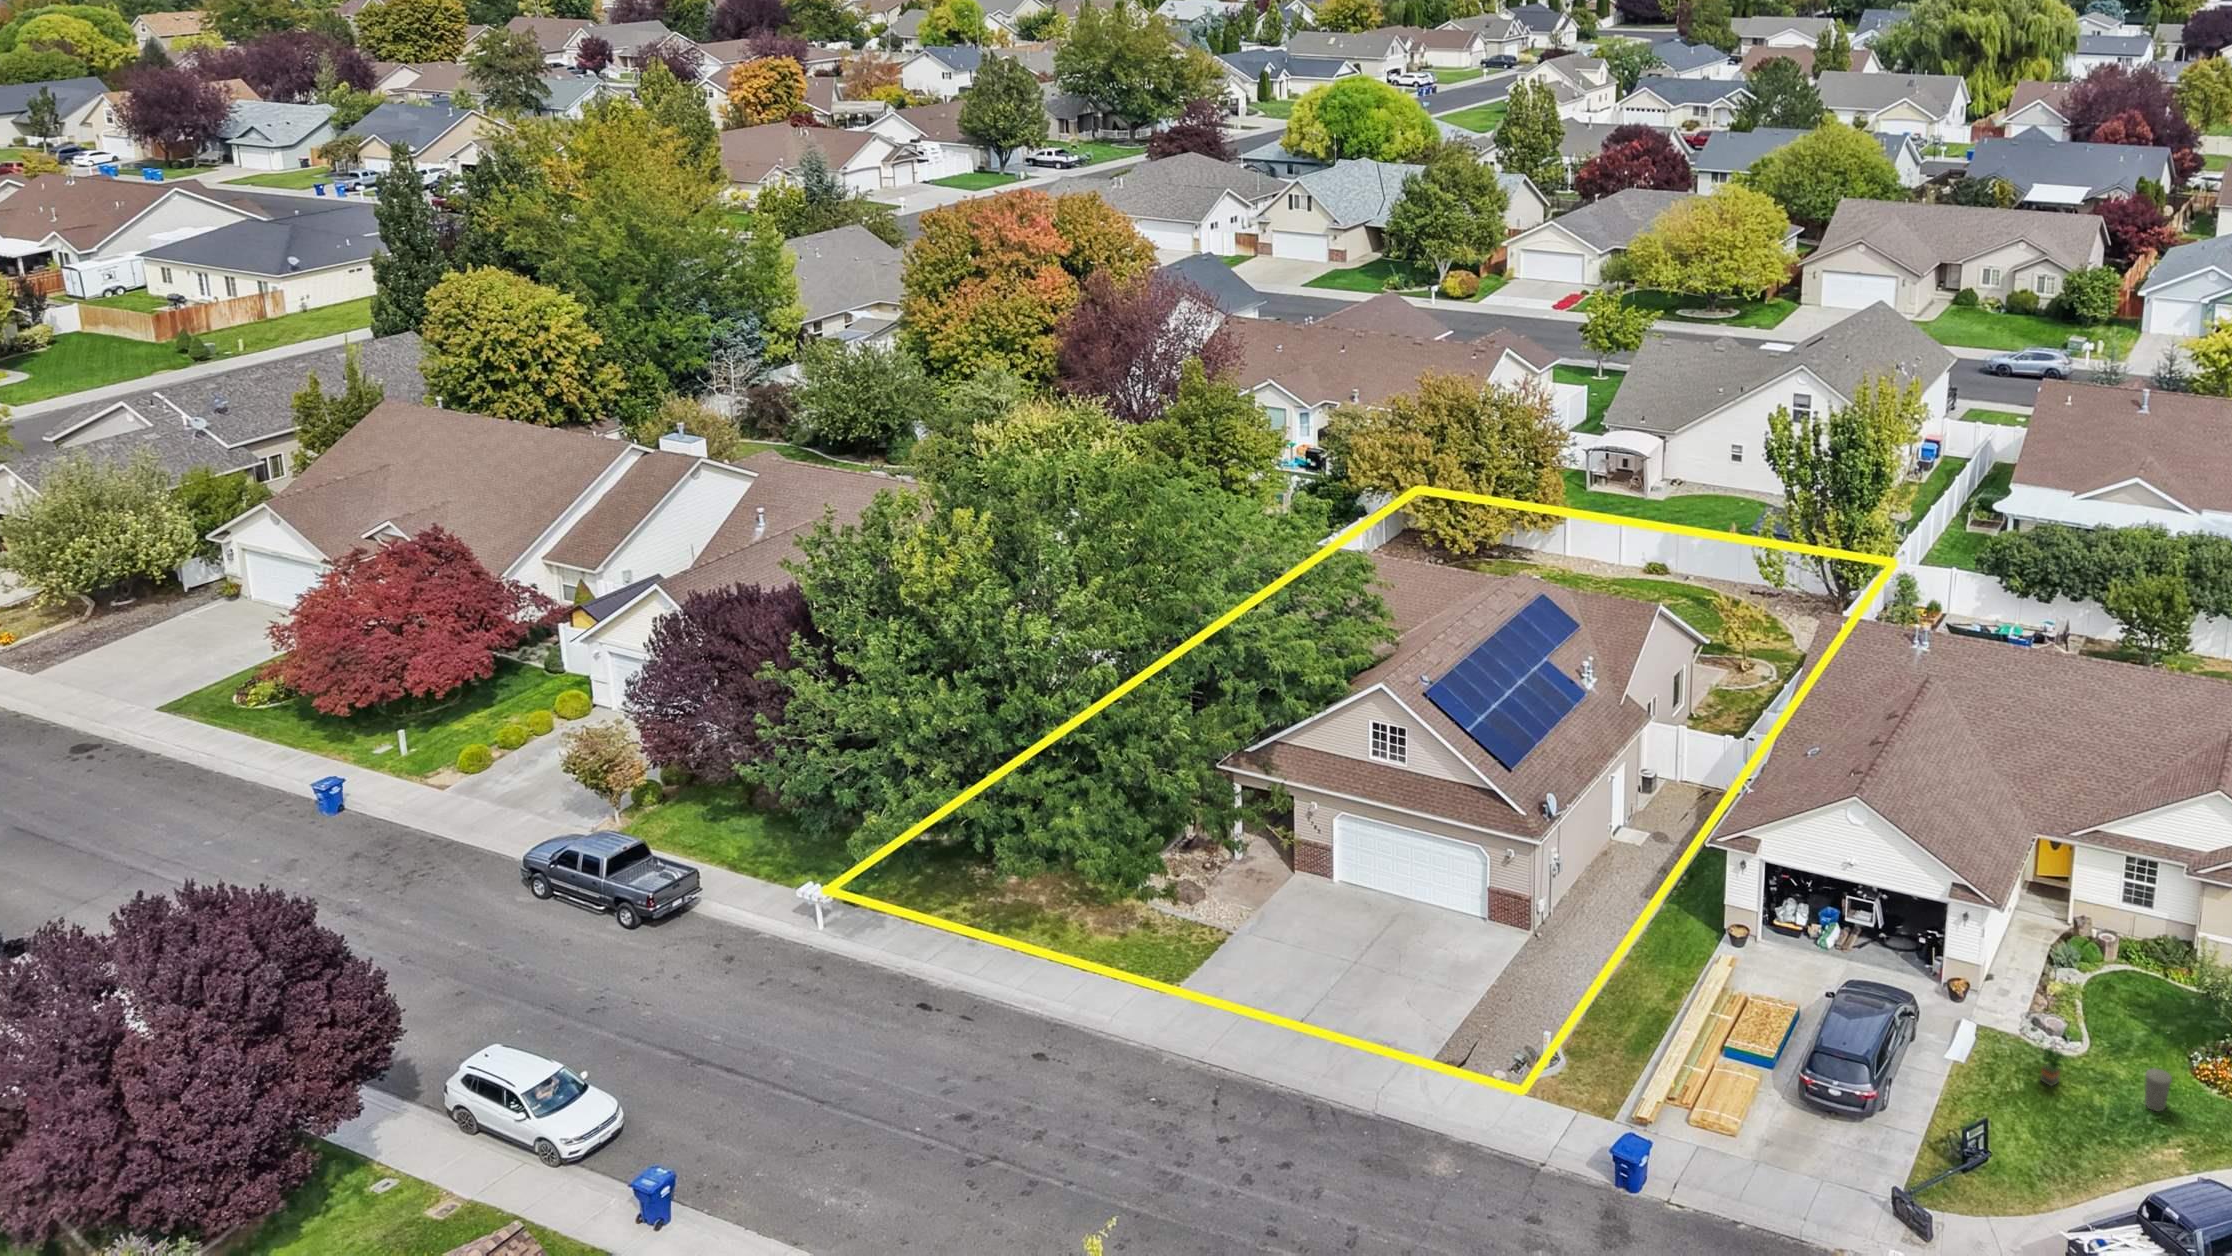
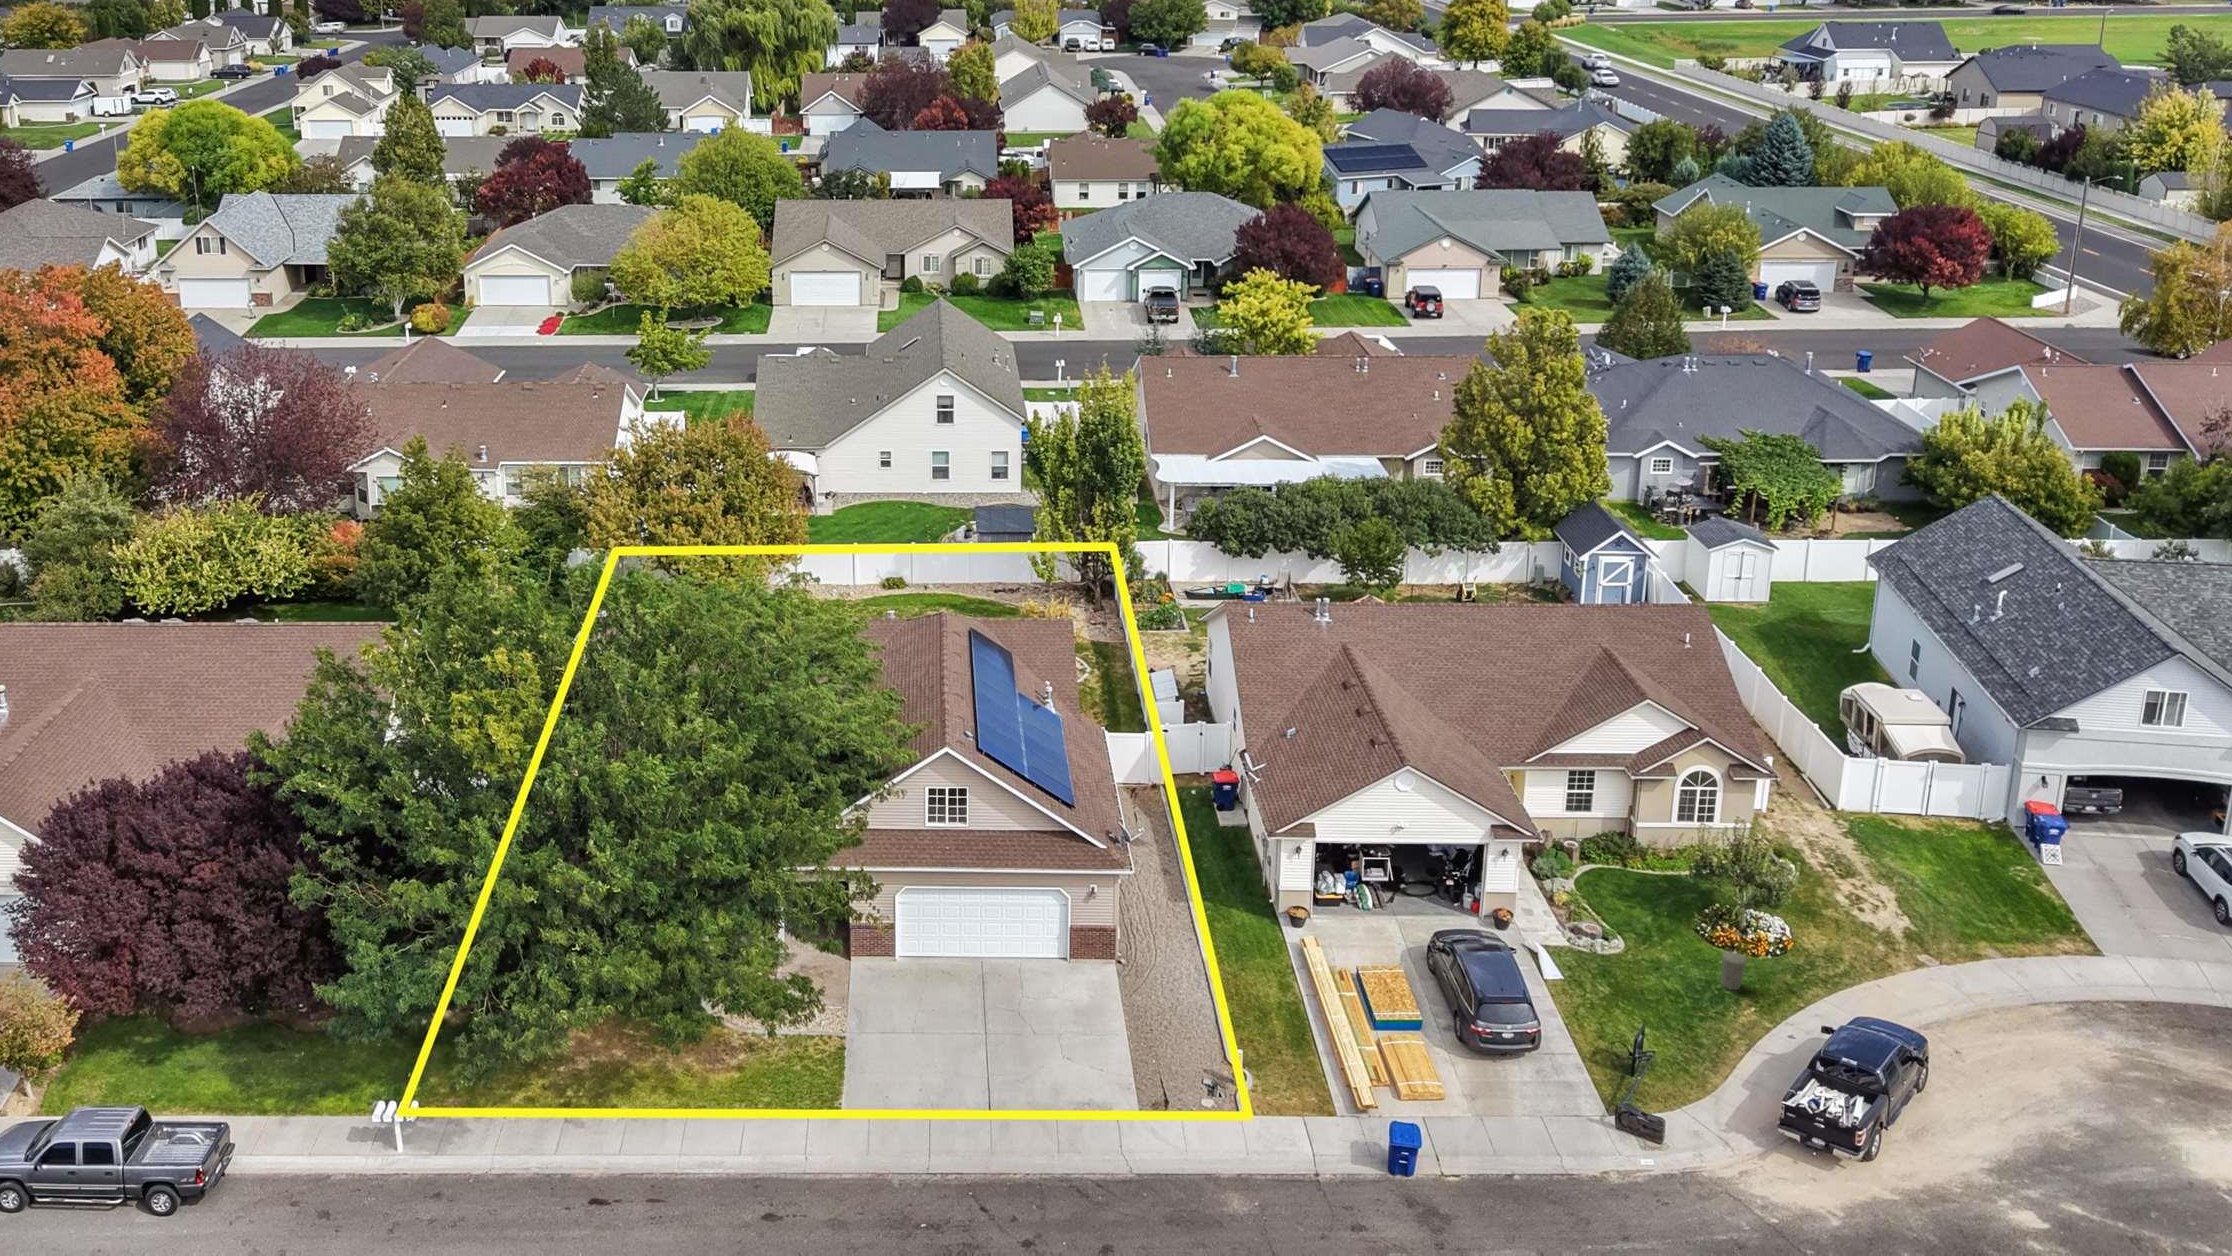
potted tree: present [2041,1048,2066,1086] -> none [1634,956,1658,993]

